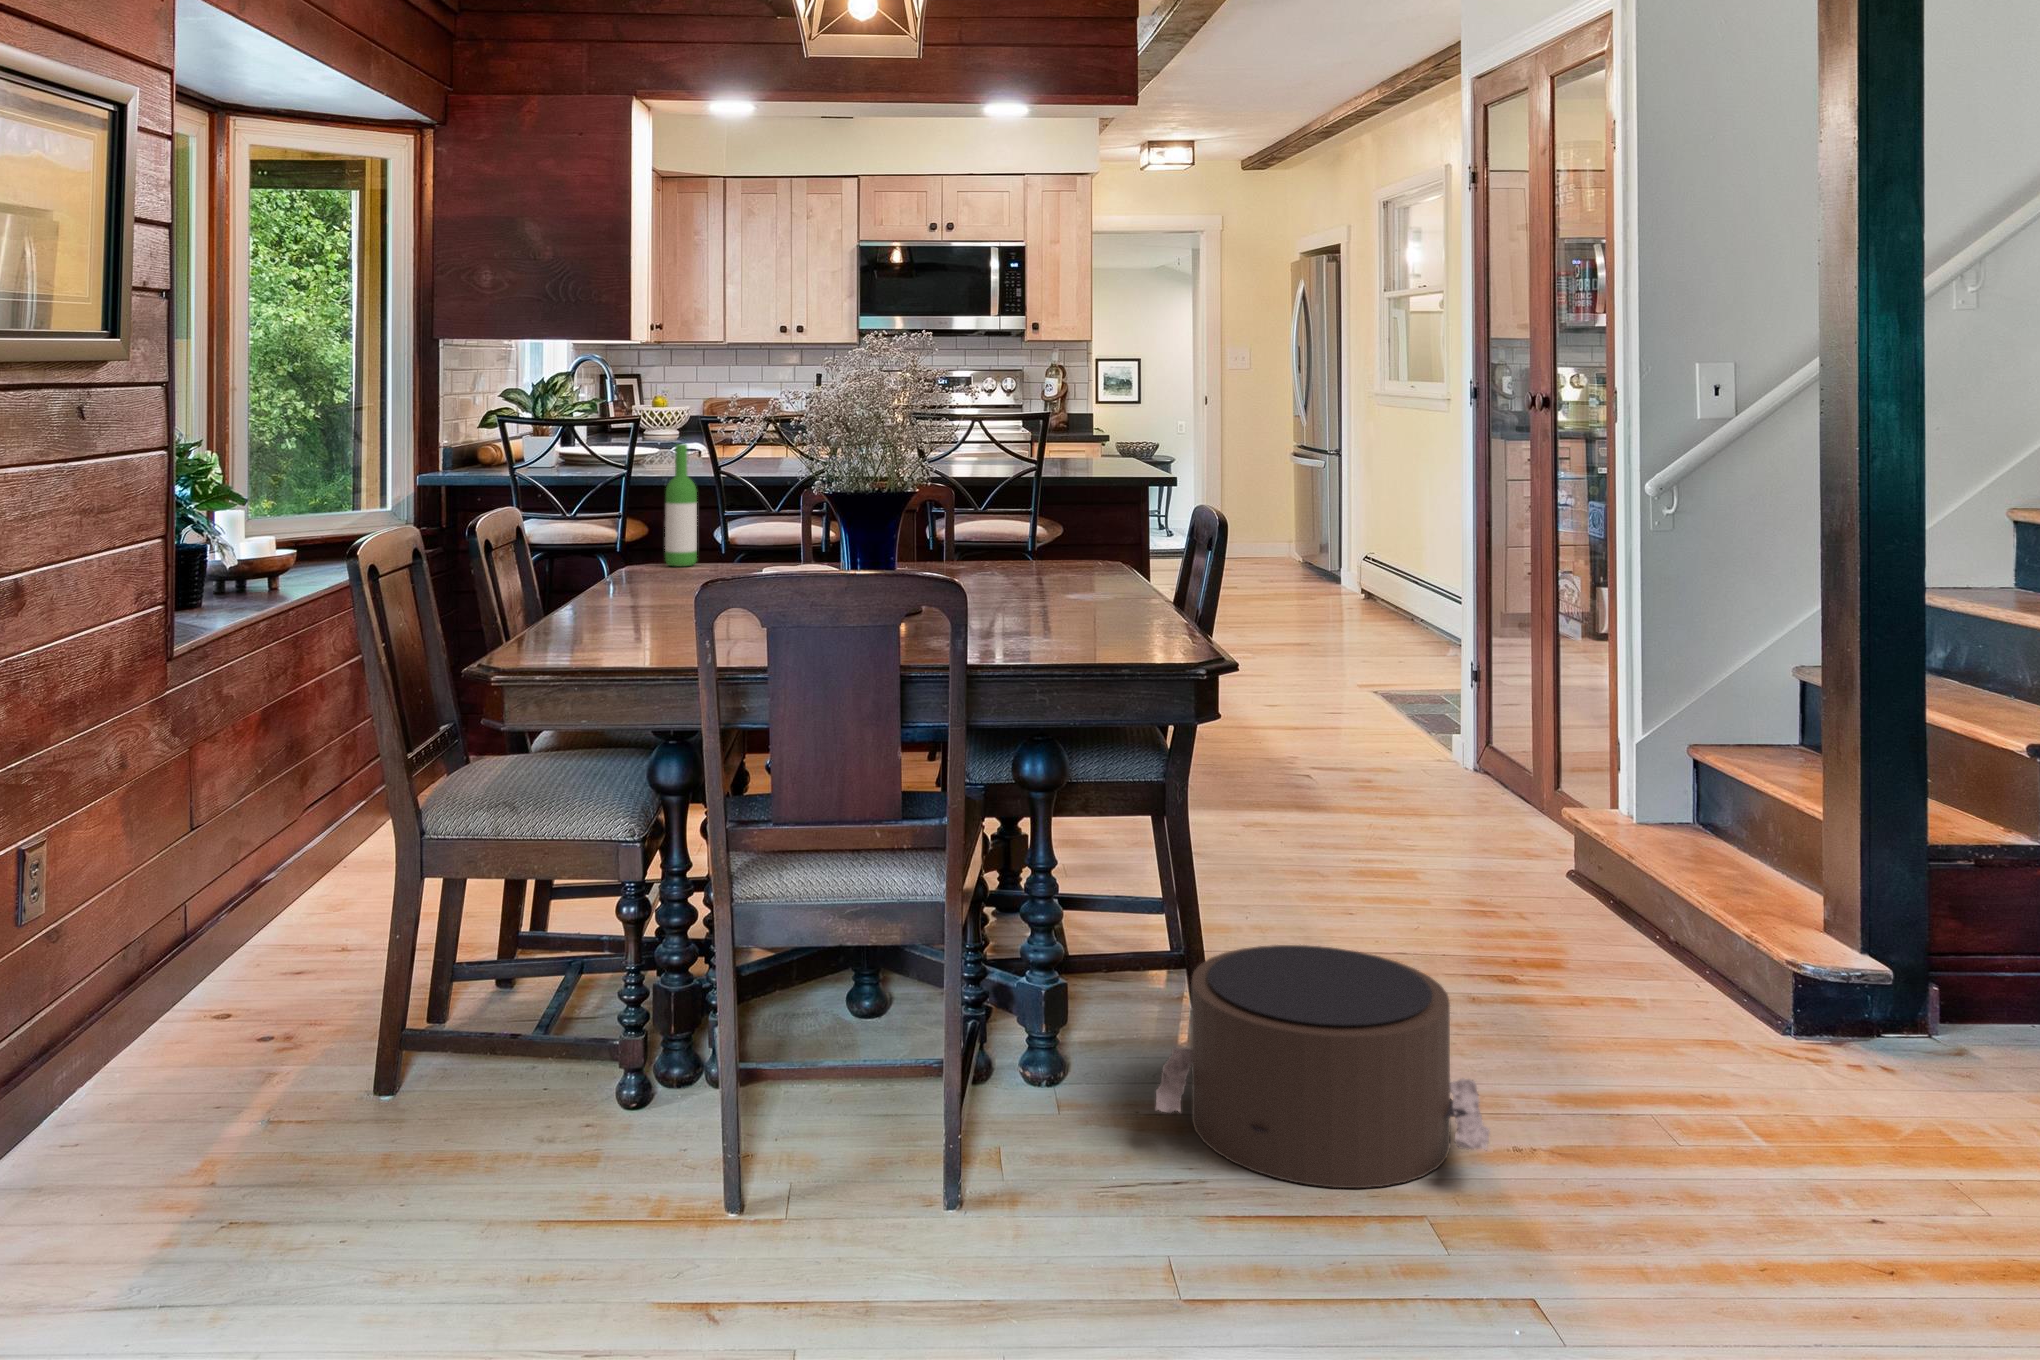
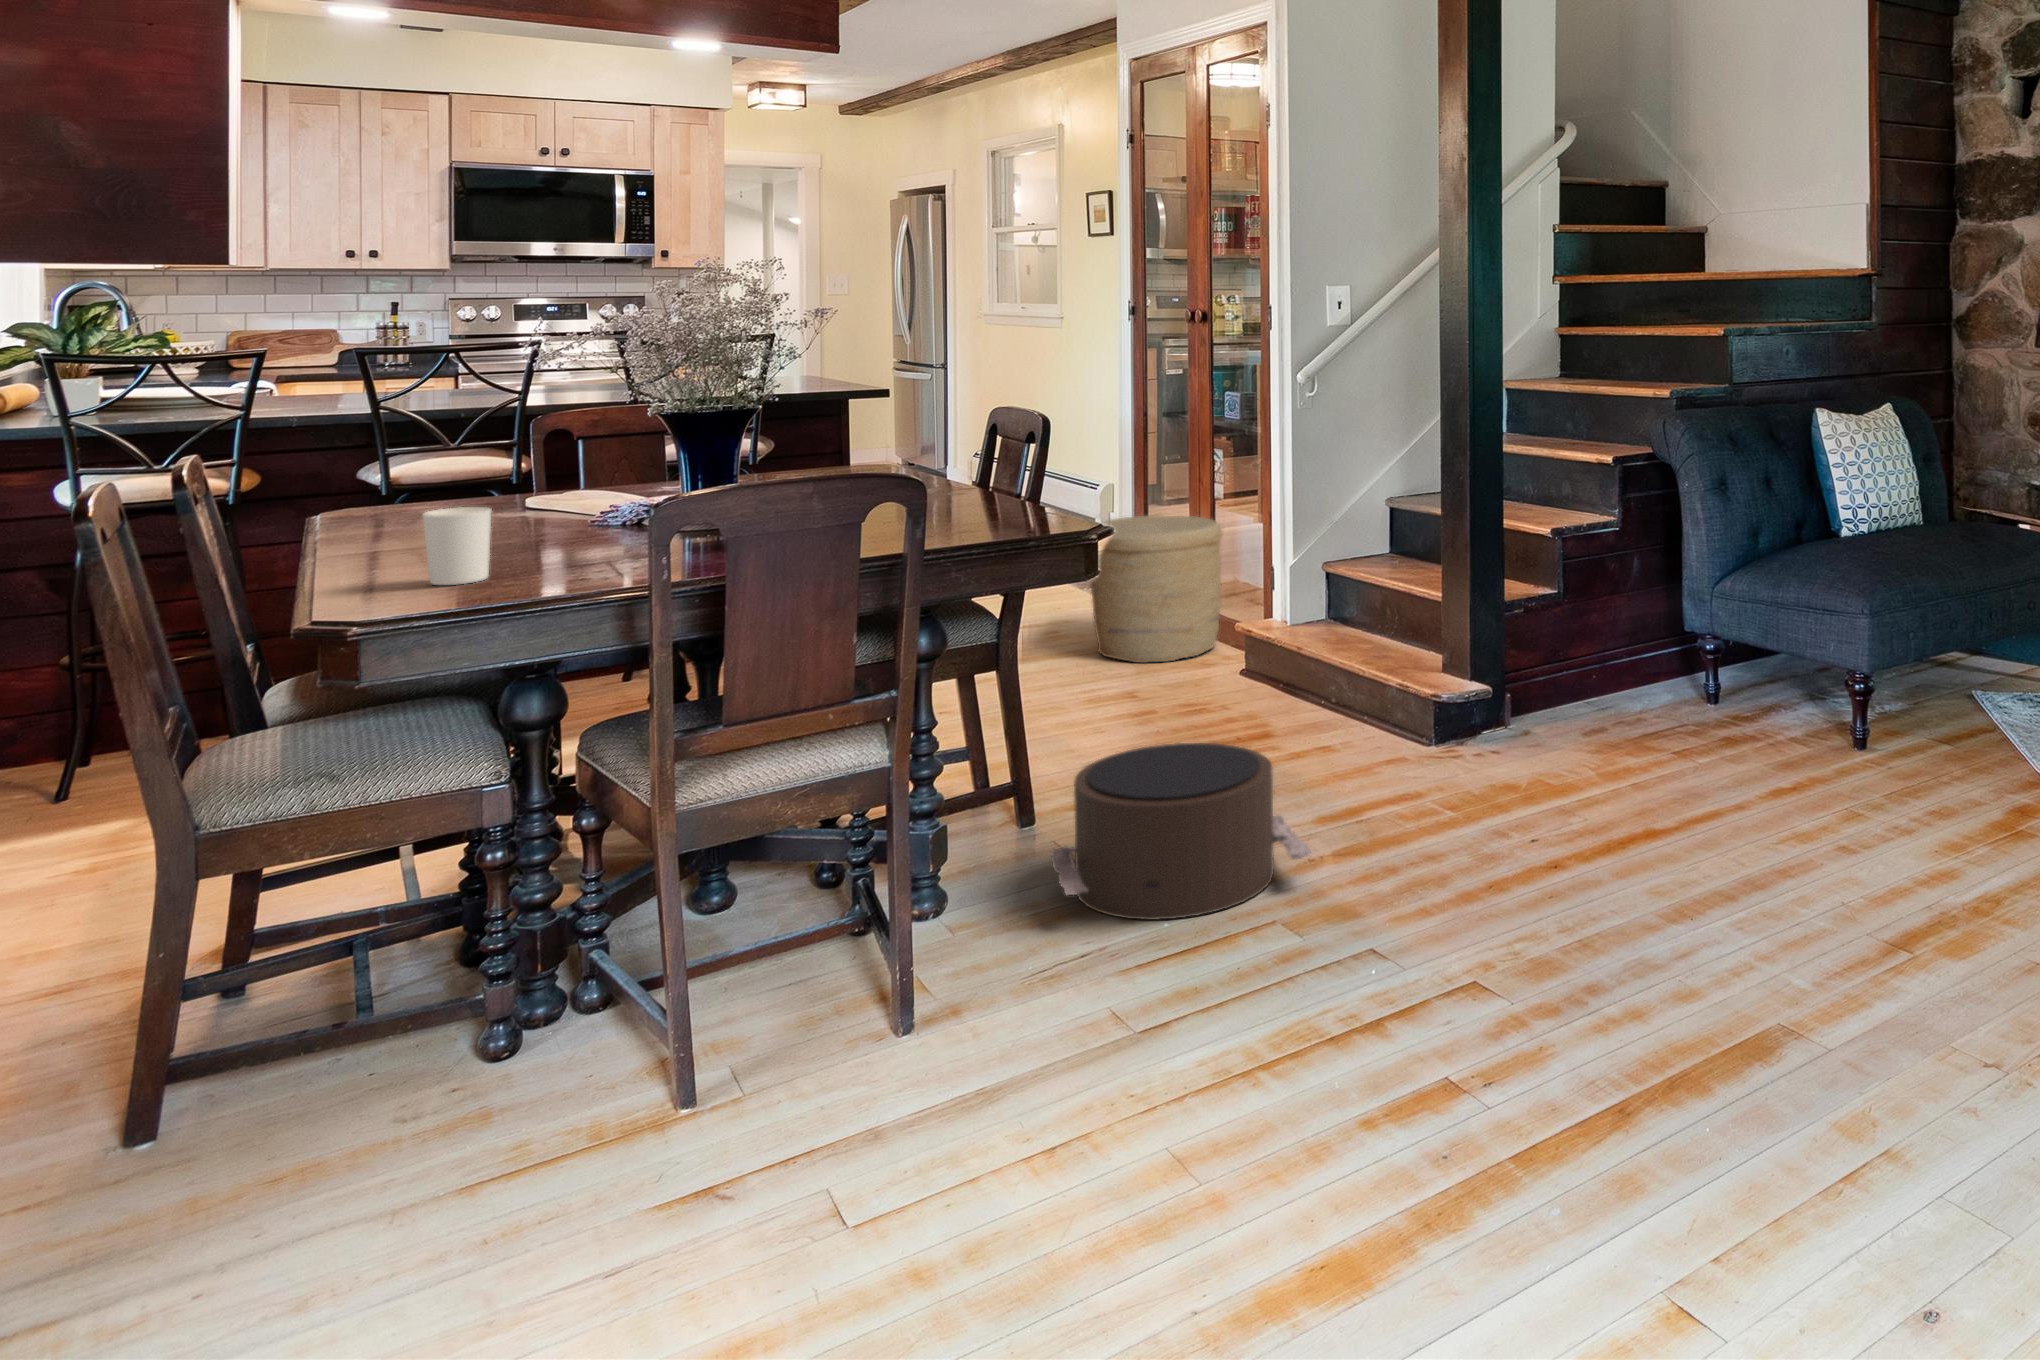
wine bottle: present [665,444,697,567] -> none [385,380,428,510]
candle holder: none [574,568,630,642] -> present [423,507,491,585]
woven basket: none [1384,648,1560,840] -> present [1090,516,1222,663]

